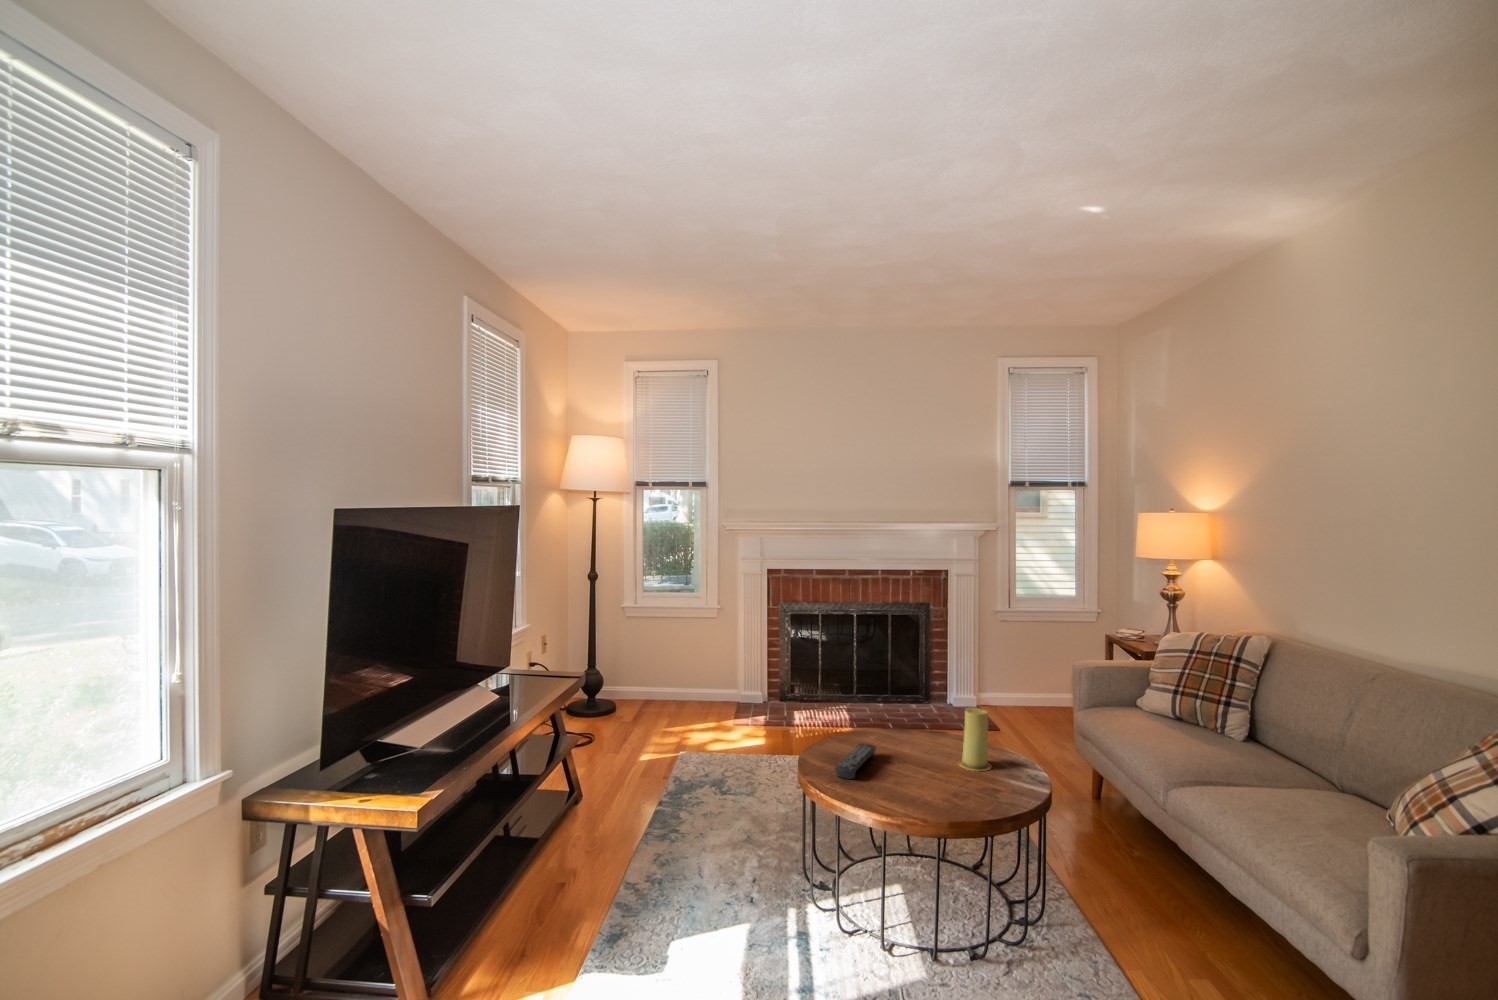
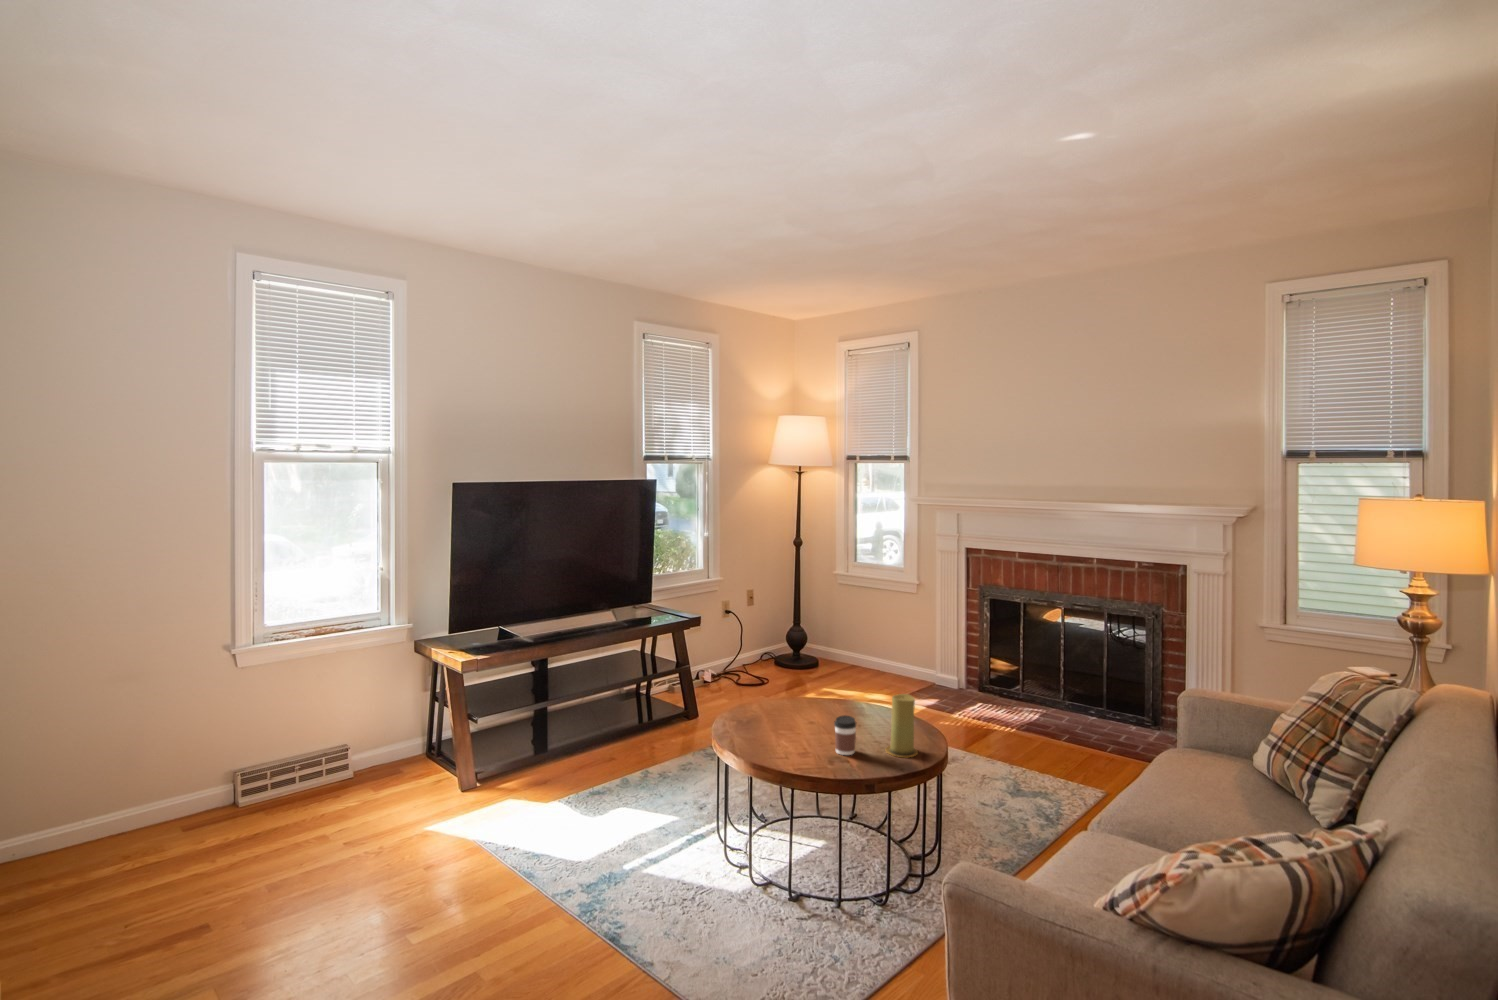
coffee cup: none [931,741,955,784] -> present [834,715,856,755]
remote control: present [835,743,876,779] -> none [767,710,833,733]

